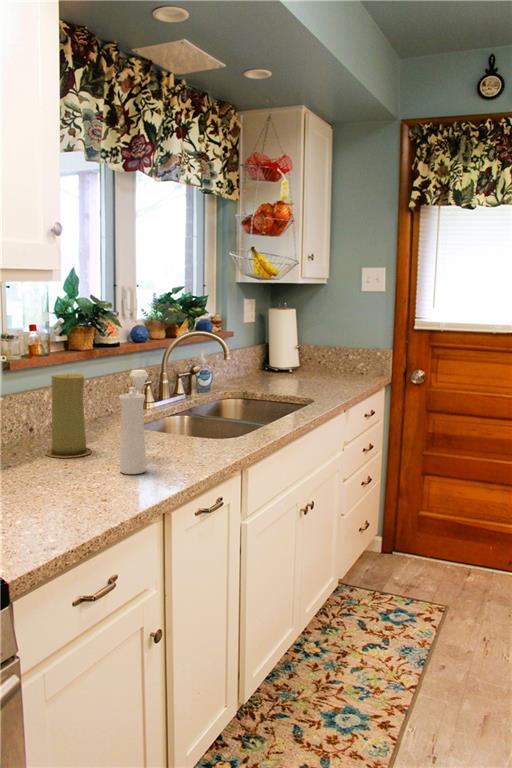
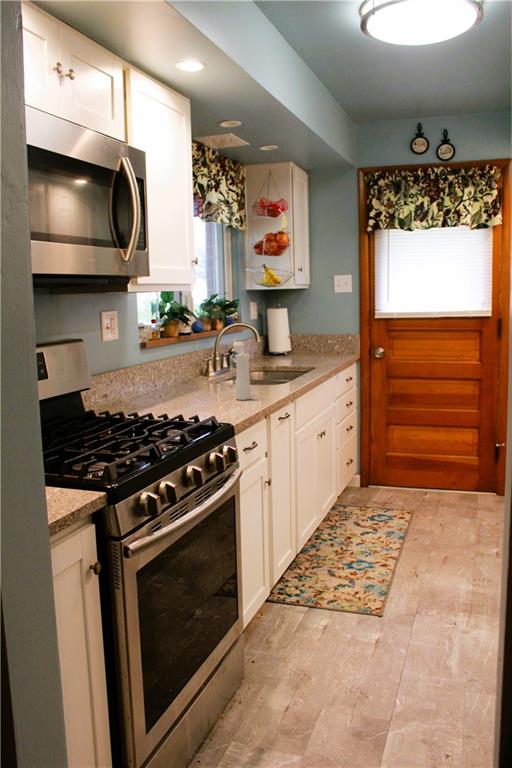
candle: present [46,373,92,458] -> none [180,347,208,397]

